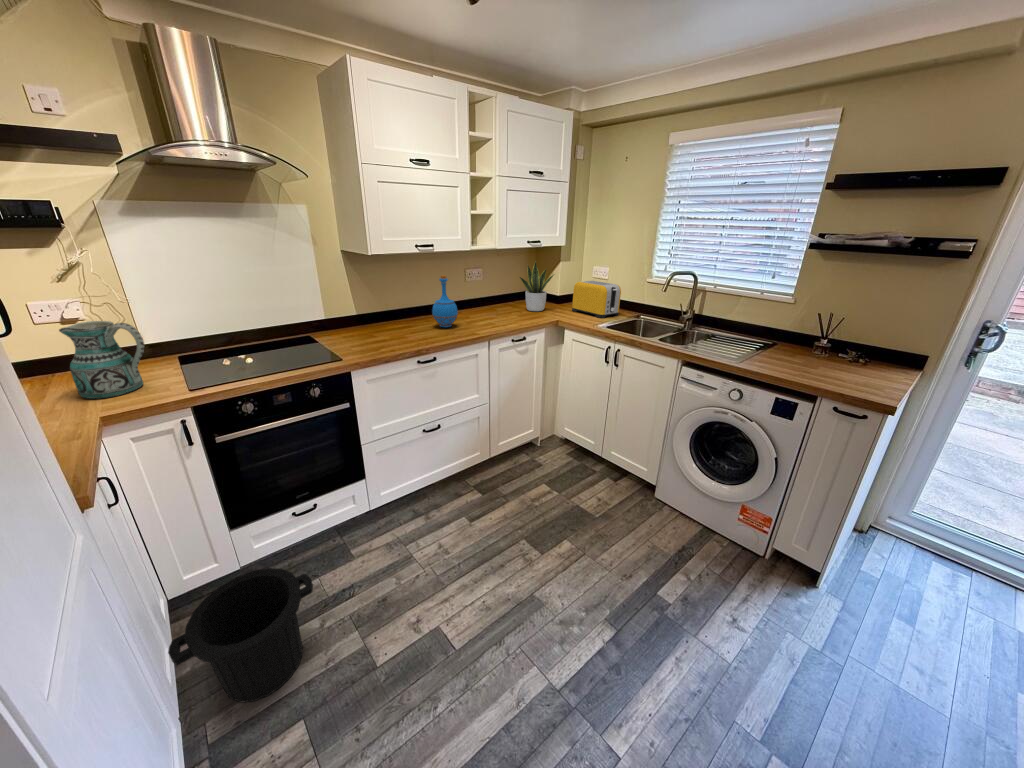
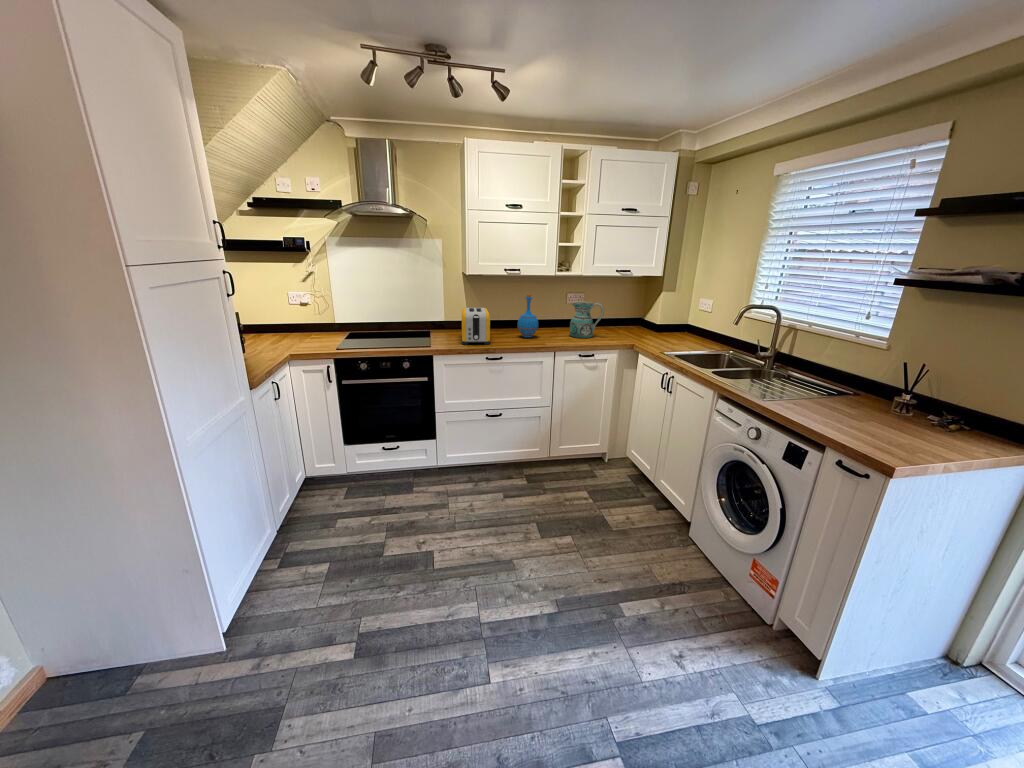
potted plant: present [520,261,554,311] -> none [611,287,647,335]
toaster: present [572,281,621,318] -> present [462,308,490,345]
ceramic pitcher: present [59,321,144,399] -> present [569,301,604,338]
trash can: present [168,568,313,702] -> none [281,468,363,544]

